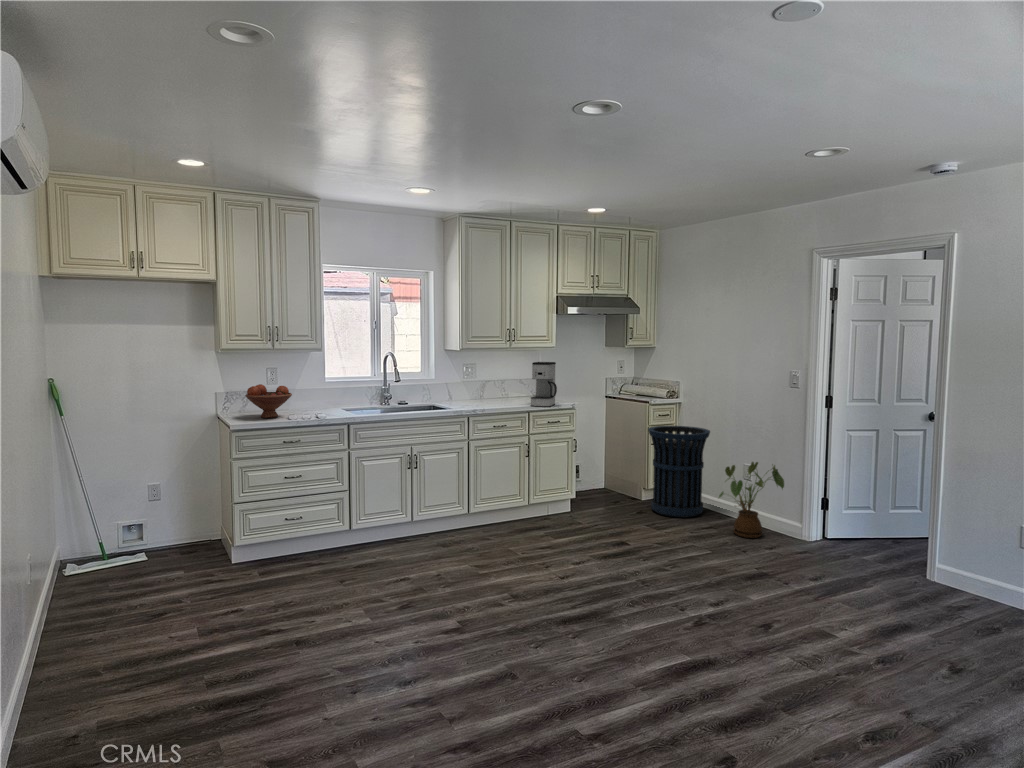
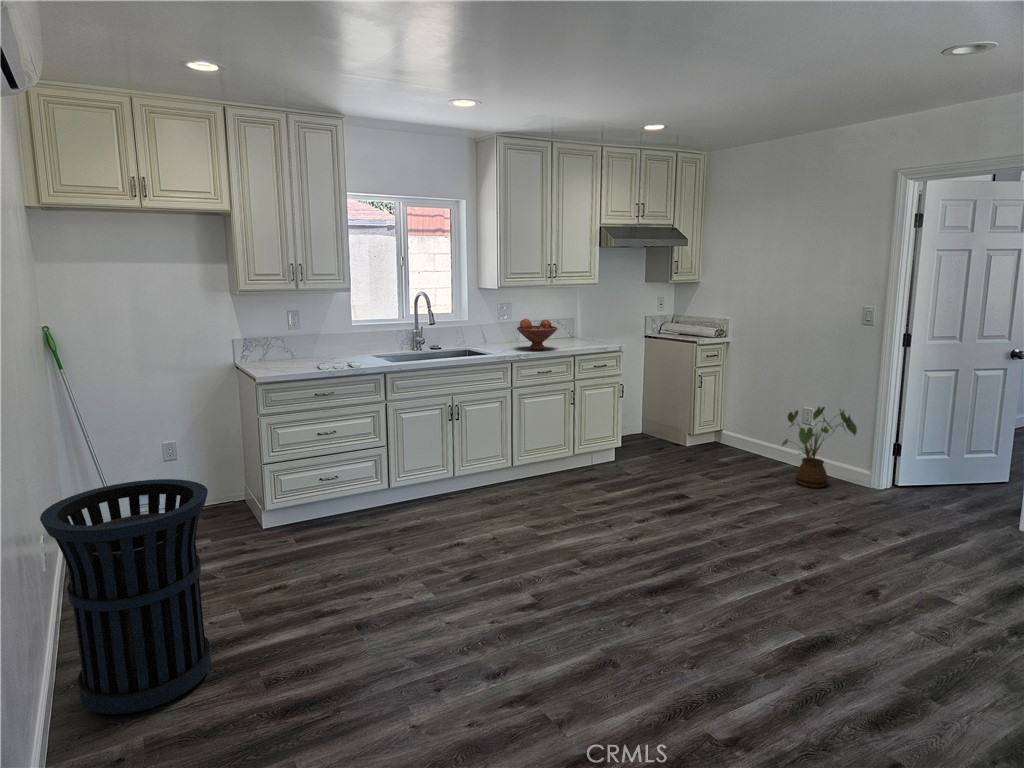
coffee maker: present [531,362,557,407] -> none [575,300,604,350]
fruit bowl: present [245,384,292,418] -> present [517,319,558,350]
trash can: present [648,426,710,518] -> present [40,479,211,714]

